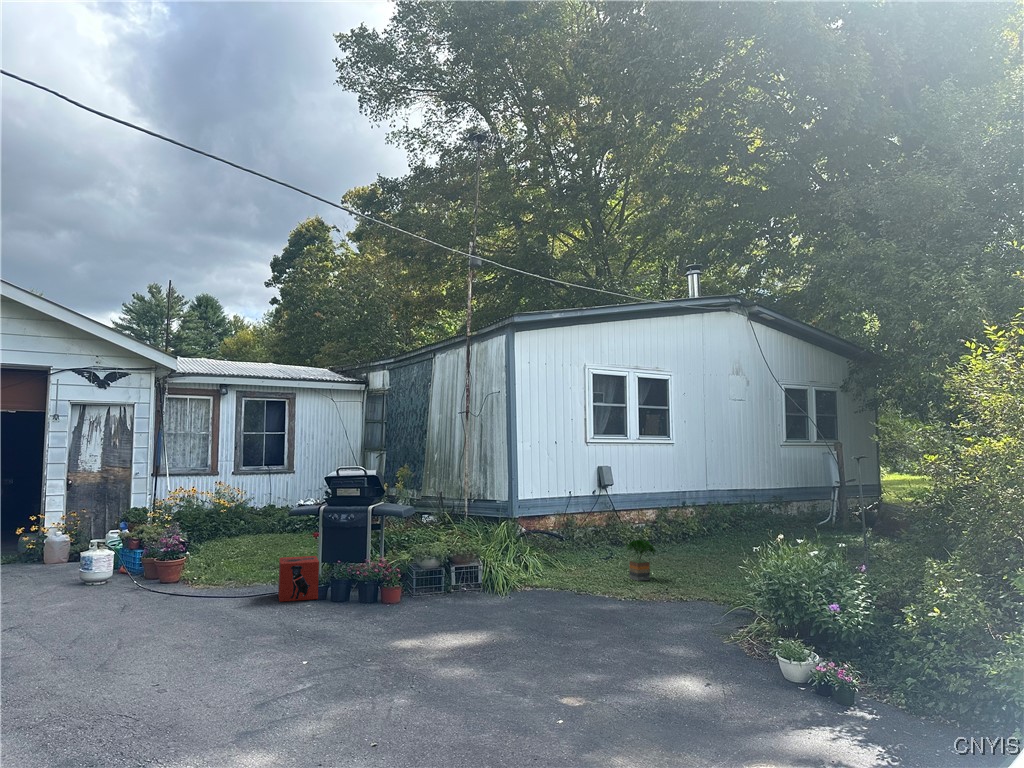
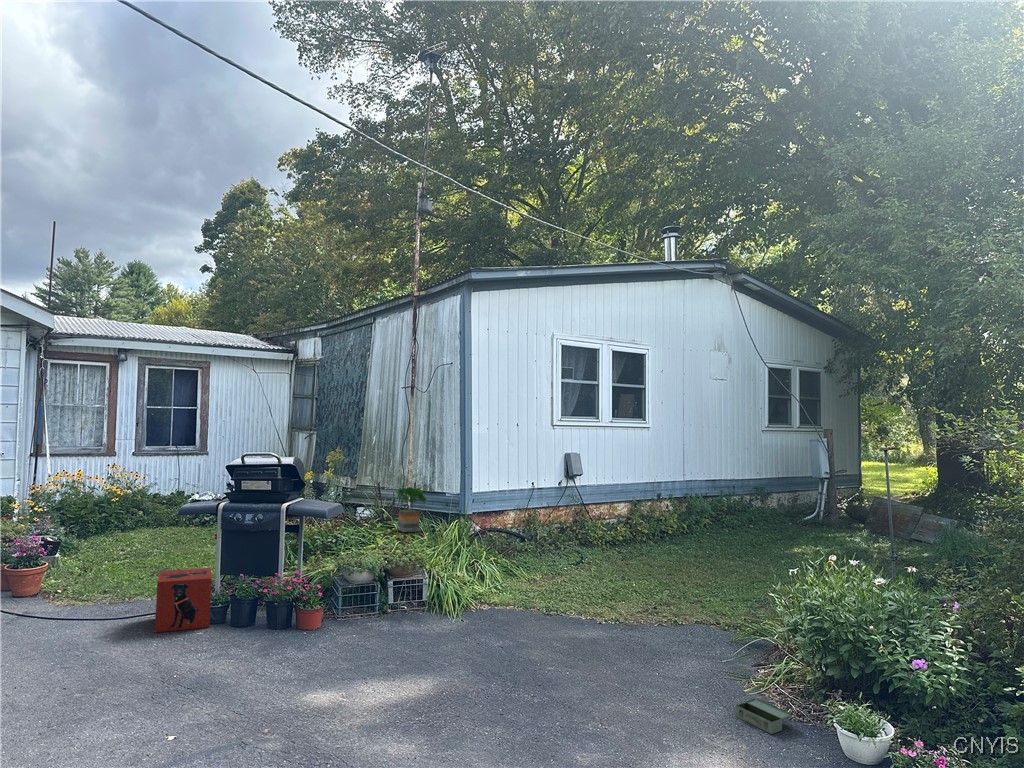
potted tree: present [627,540,655,581] -> present [396,487,426,532]
toolbox: none [707,642,746,663] -> present [736,699,792,734]

